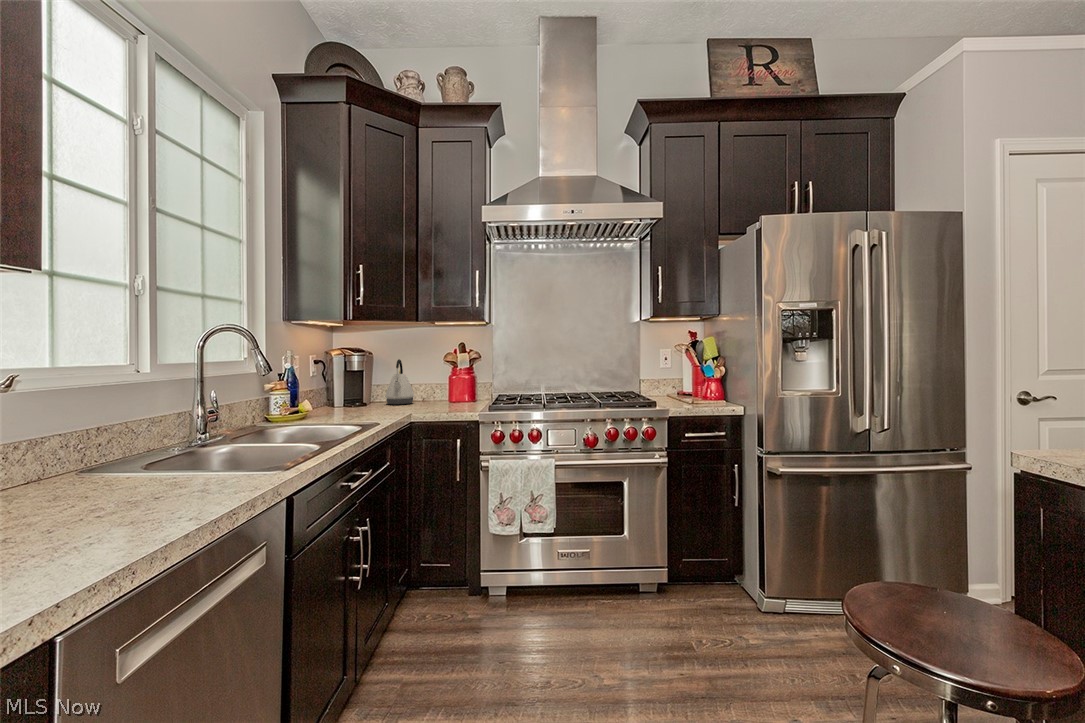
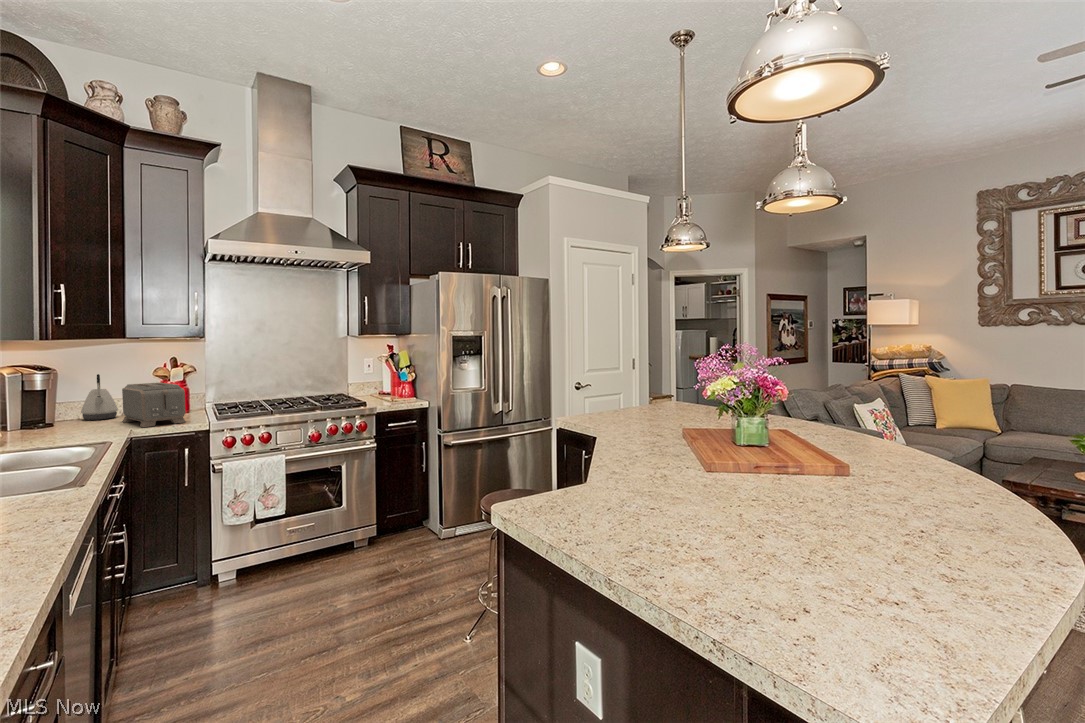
toaster: none [411,369,459,414] -> present [122,383,186,427]

